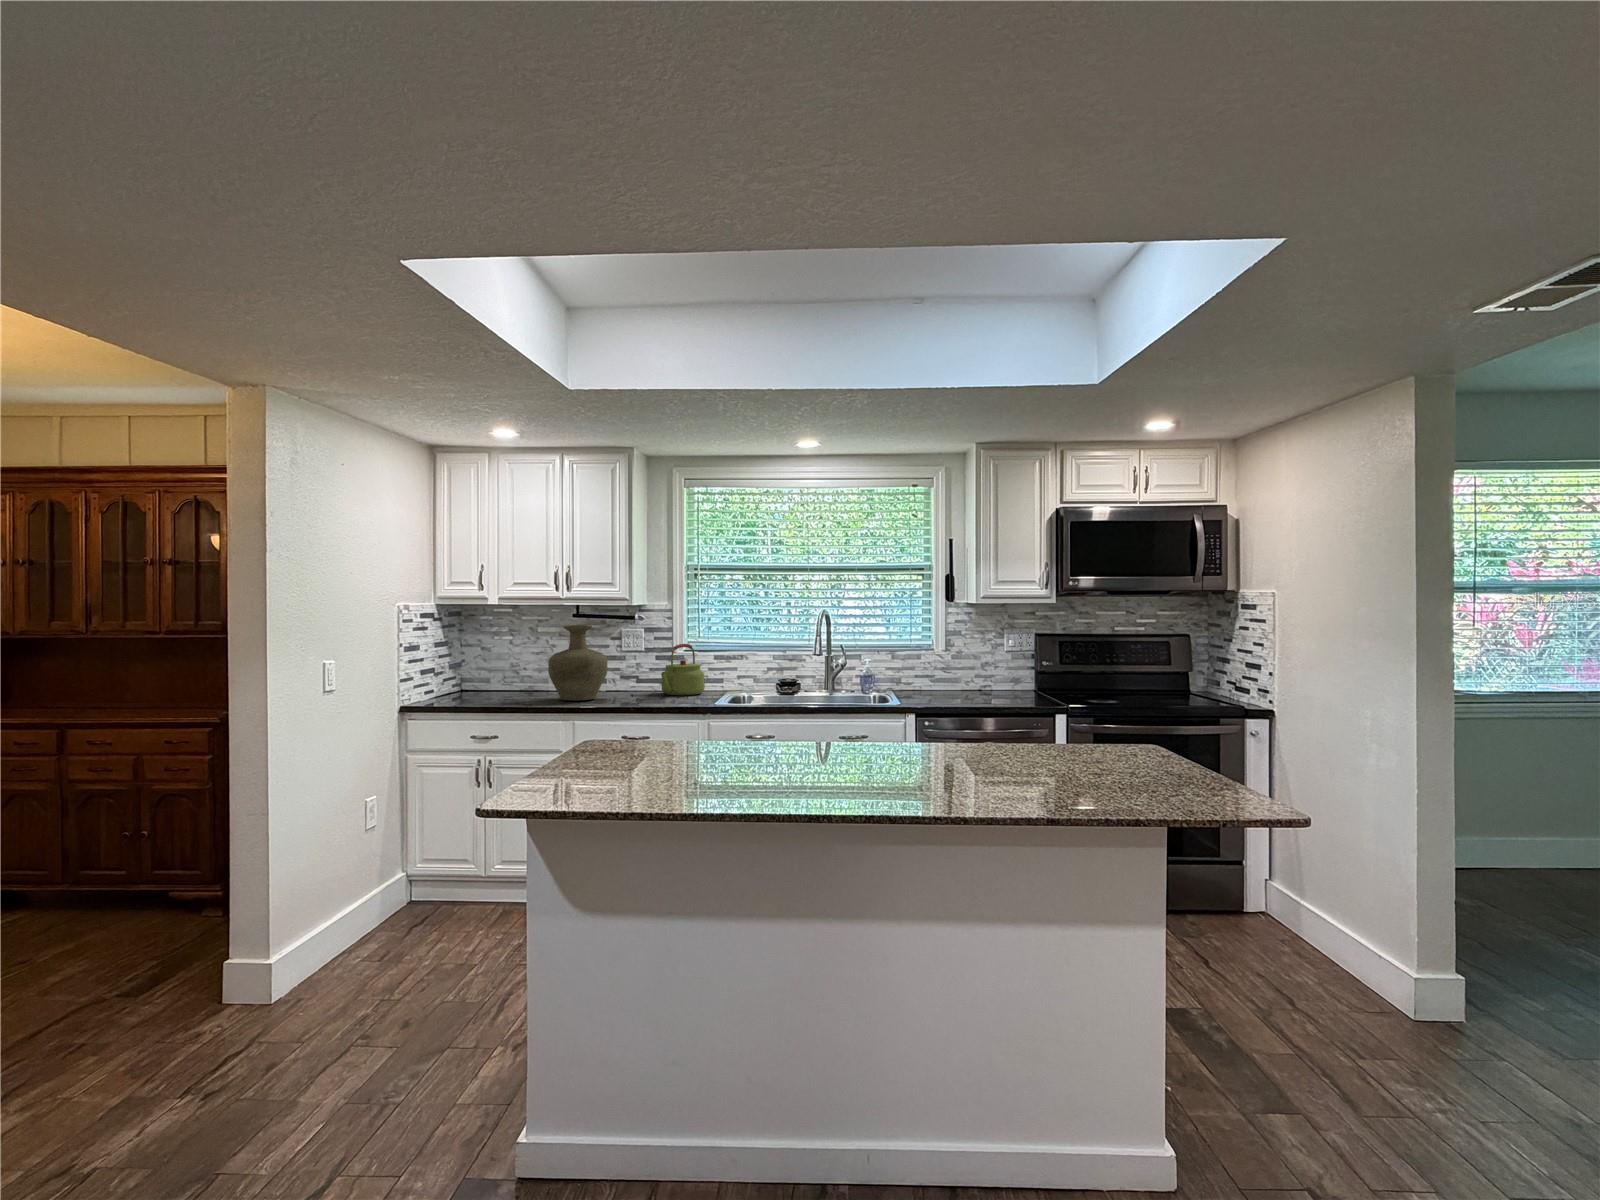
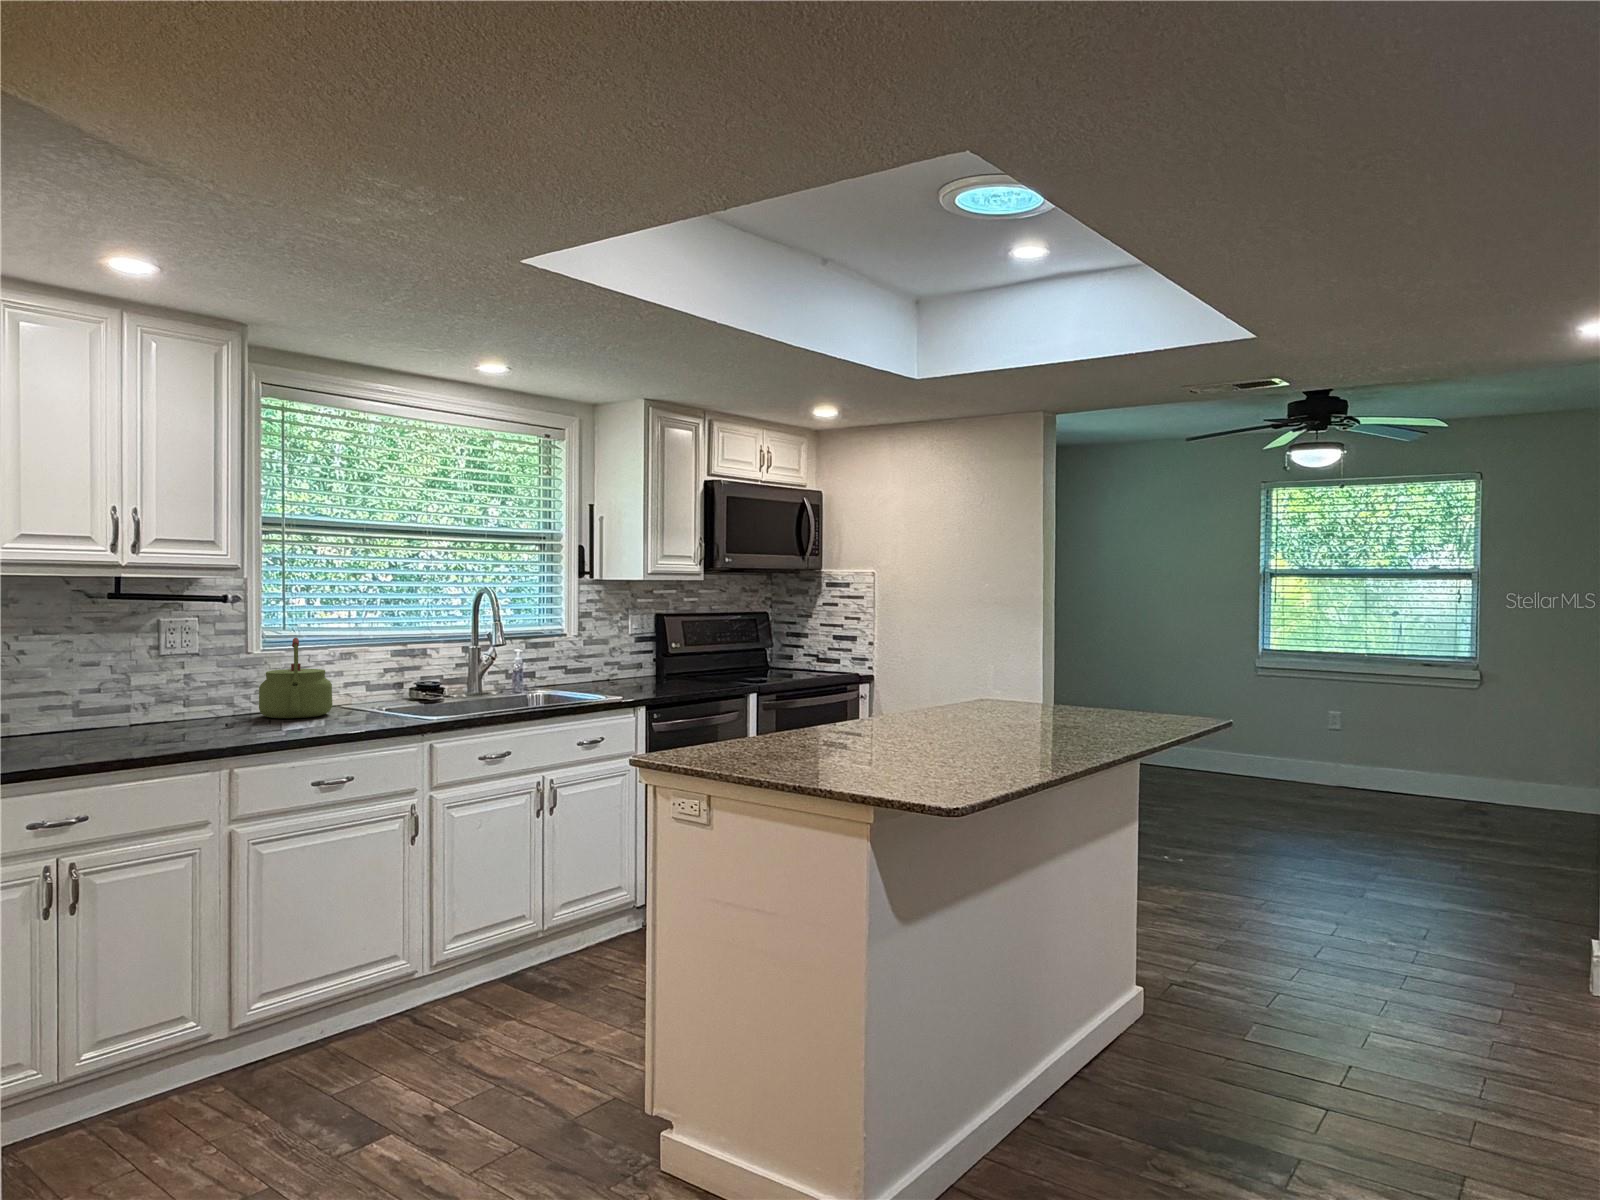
vase: present [548,625,608,701] -> none [121,610,234,741]

